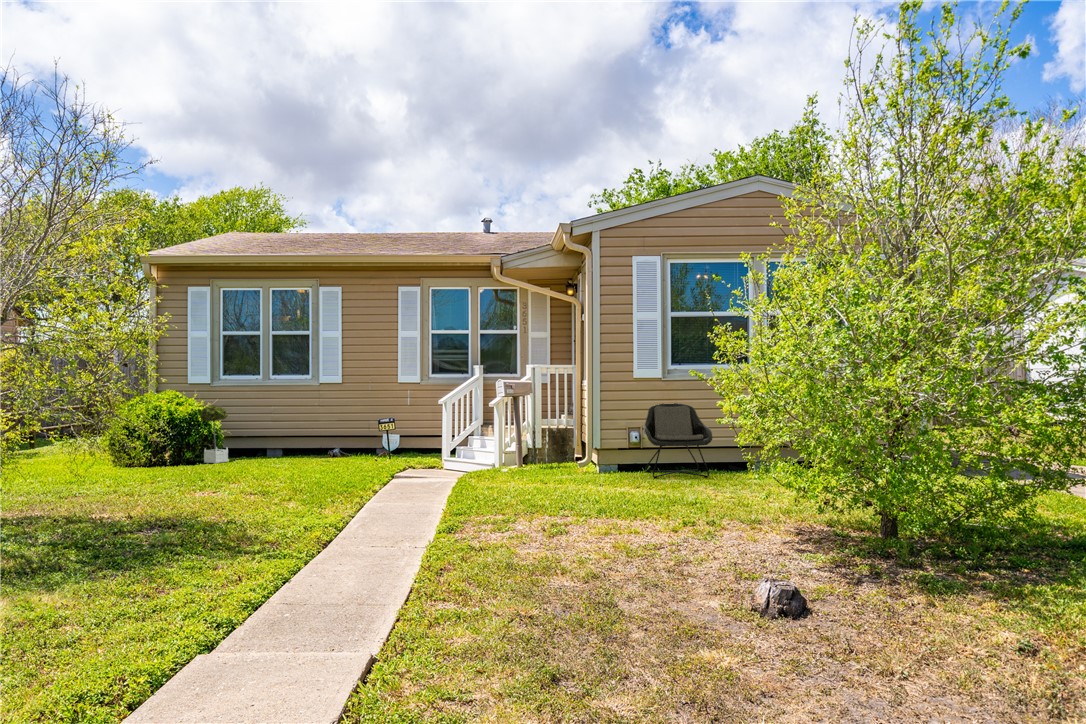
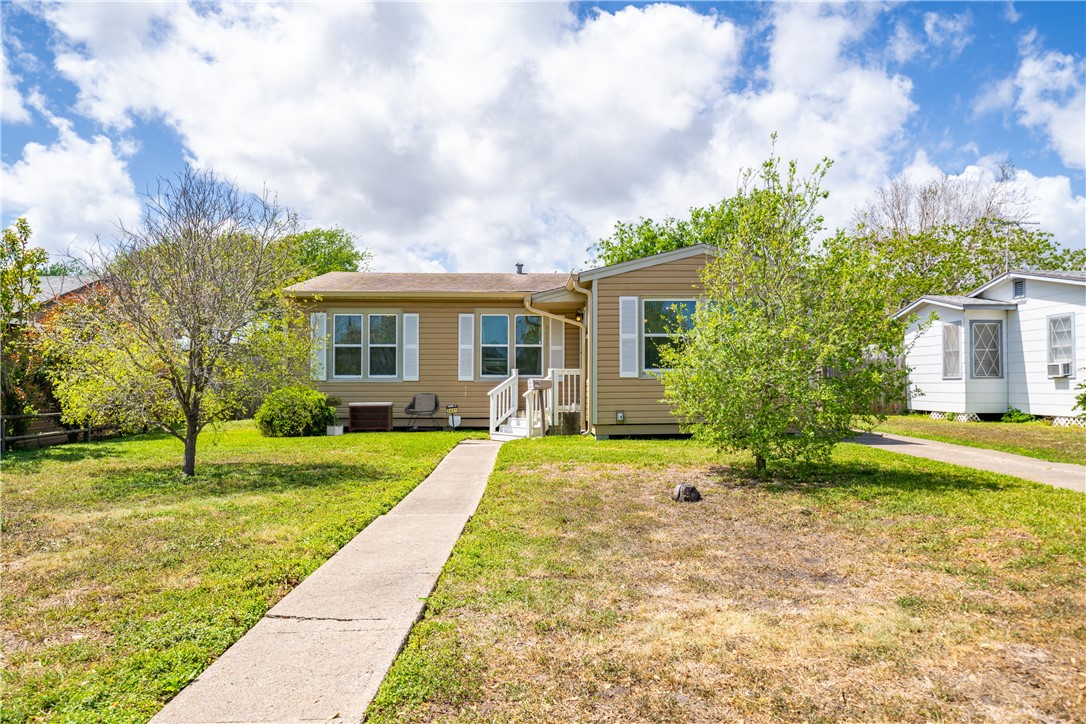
lounge chair: present [644,403,712,478] -> present [404,393,440,432]
bench: none [238,413,307,456] -> present [348,402,394,431]

